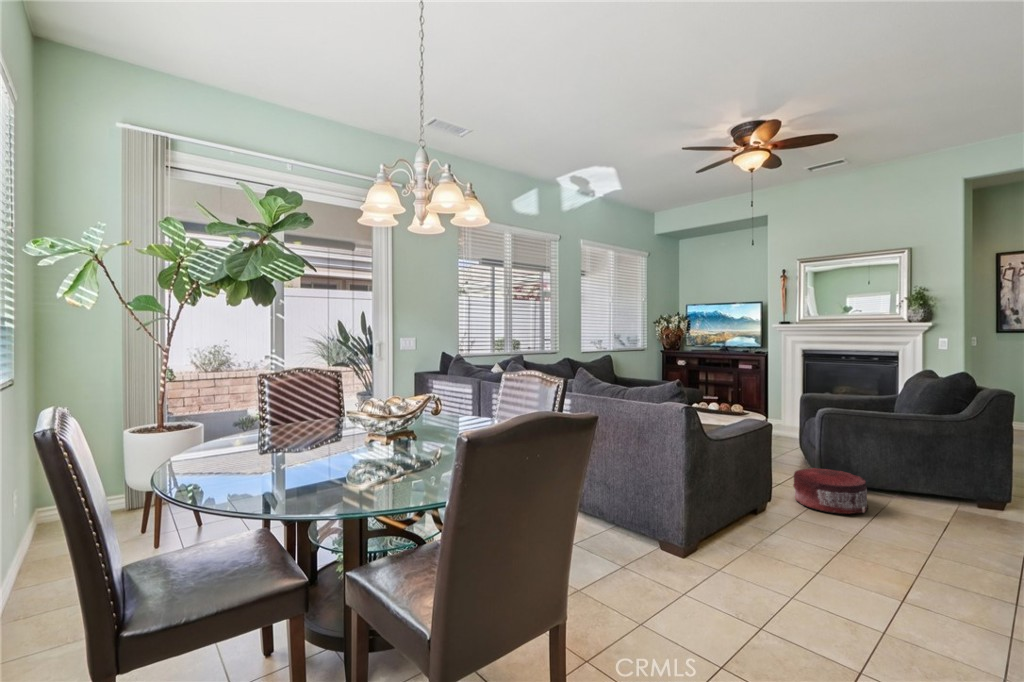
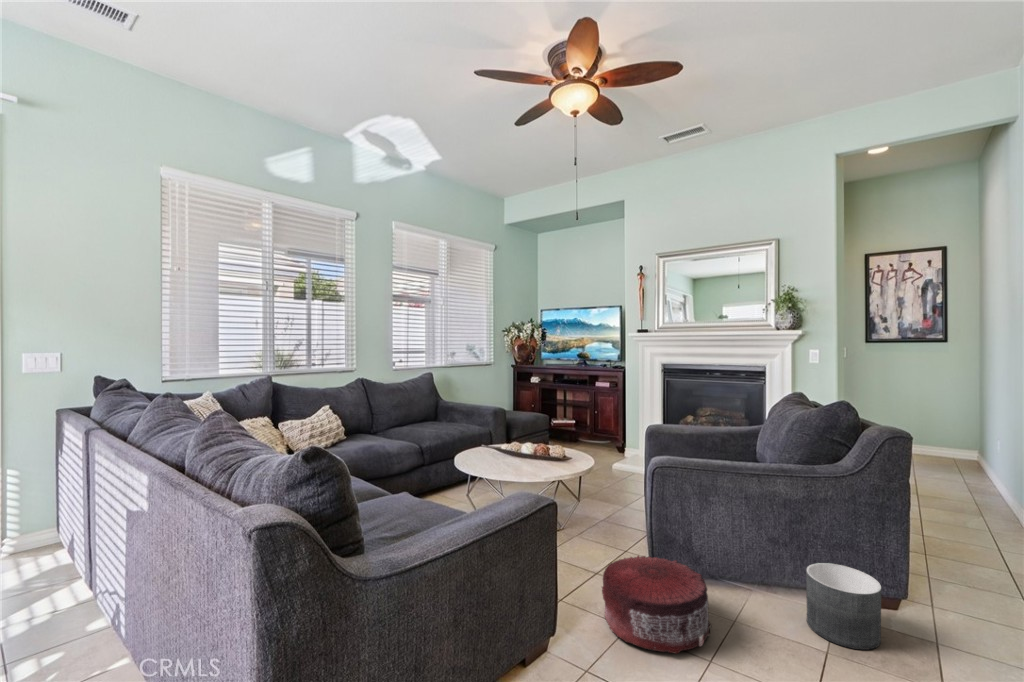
planter: none [934,475,987,521] -> present [806,563,881,650]

